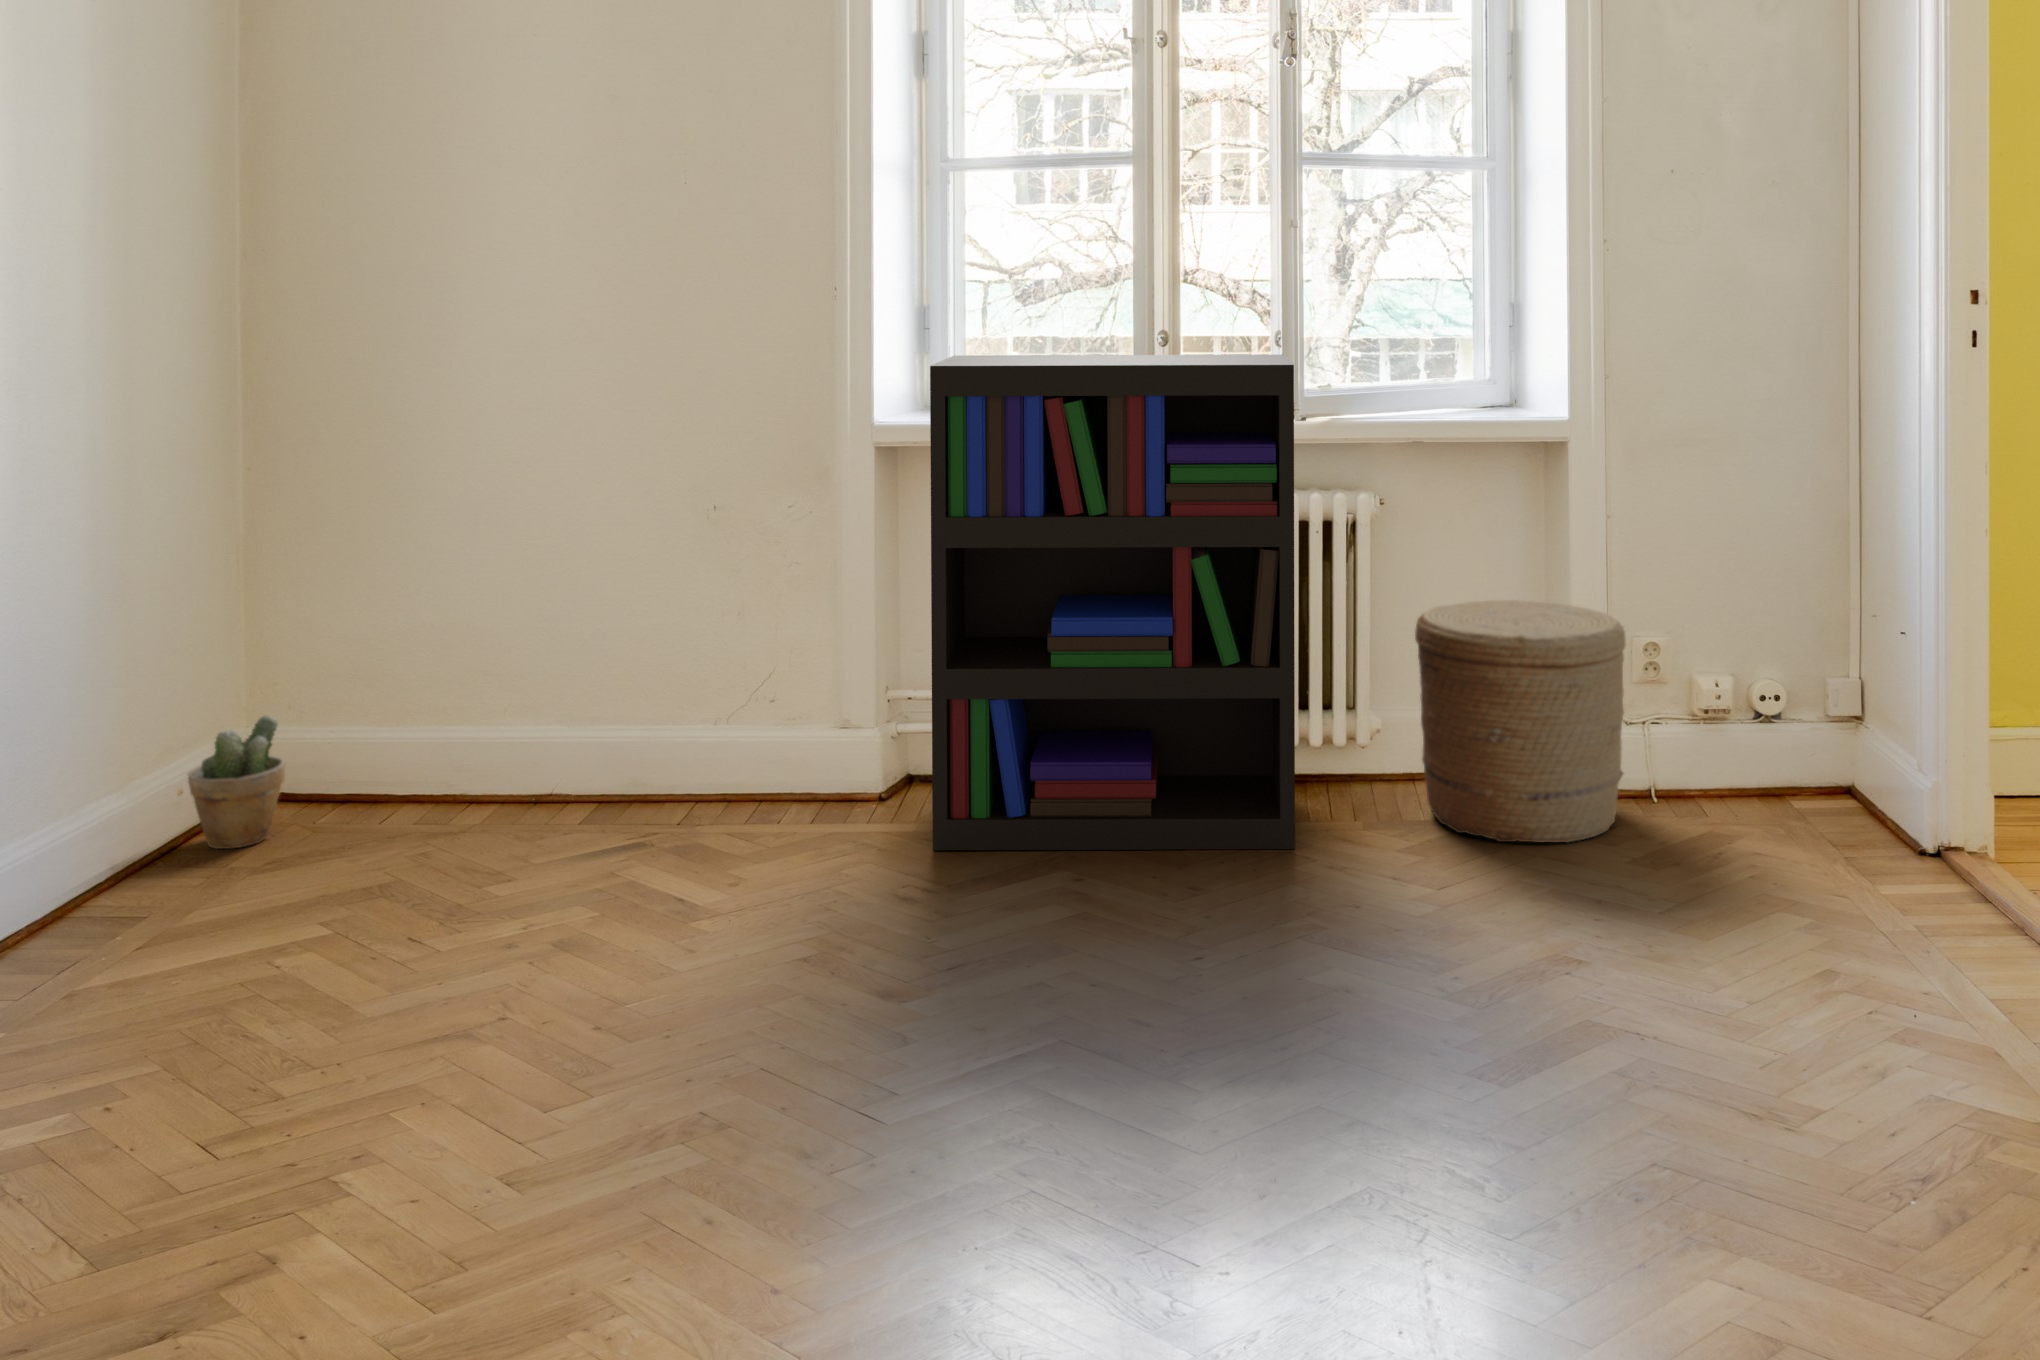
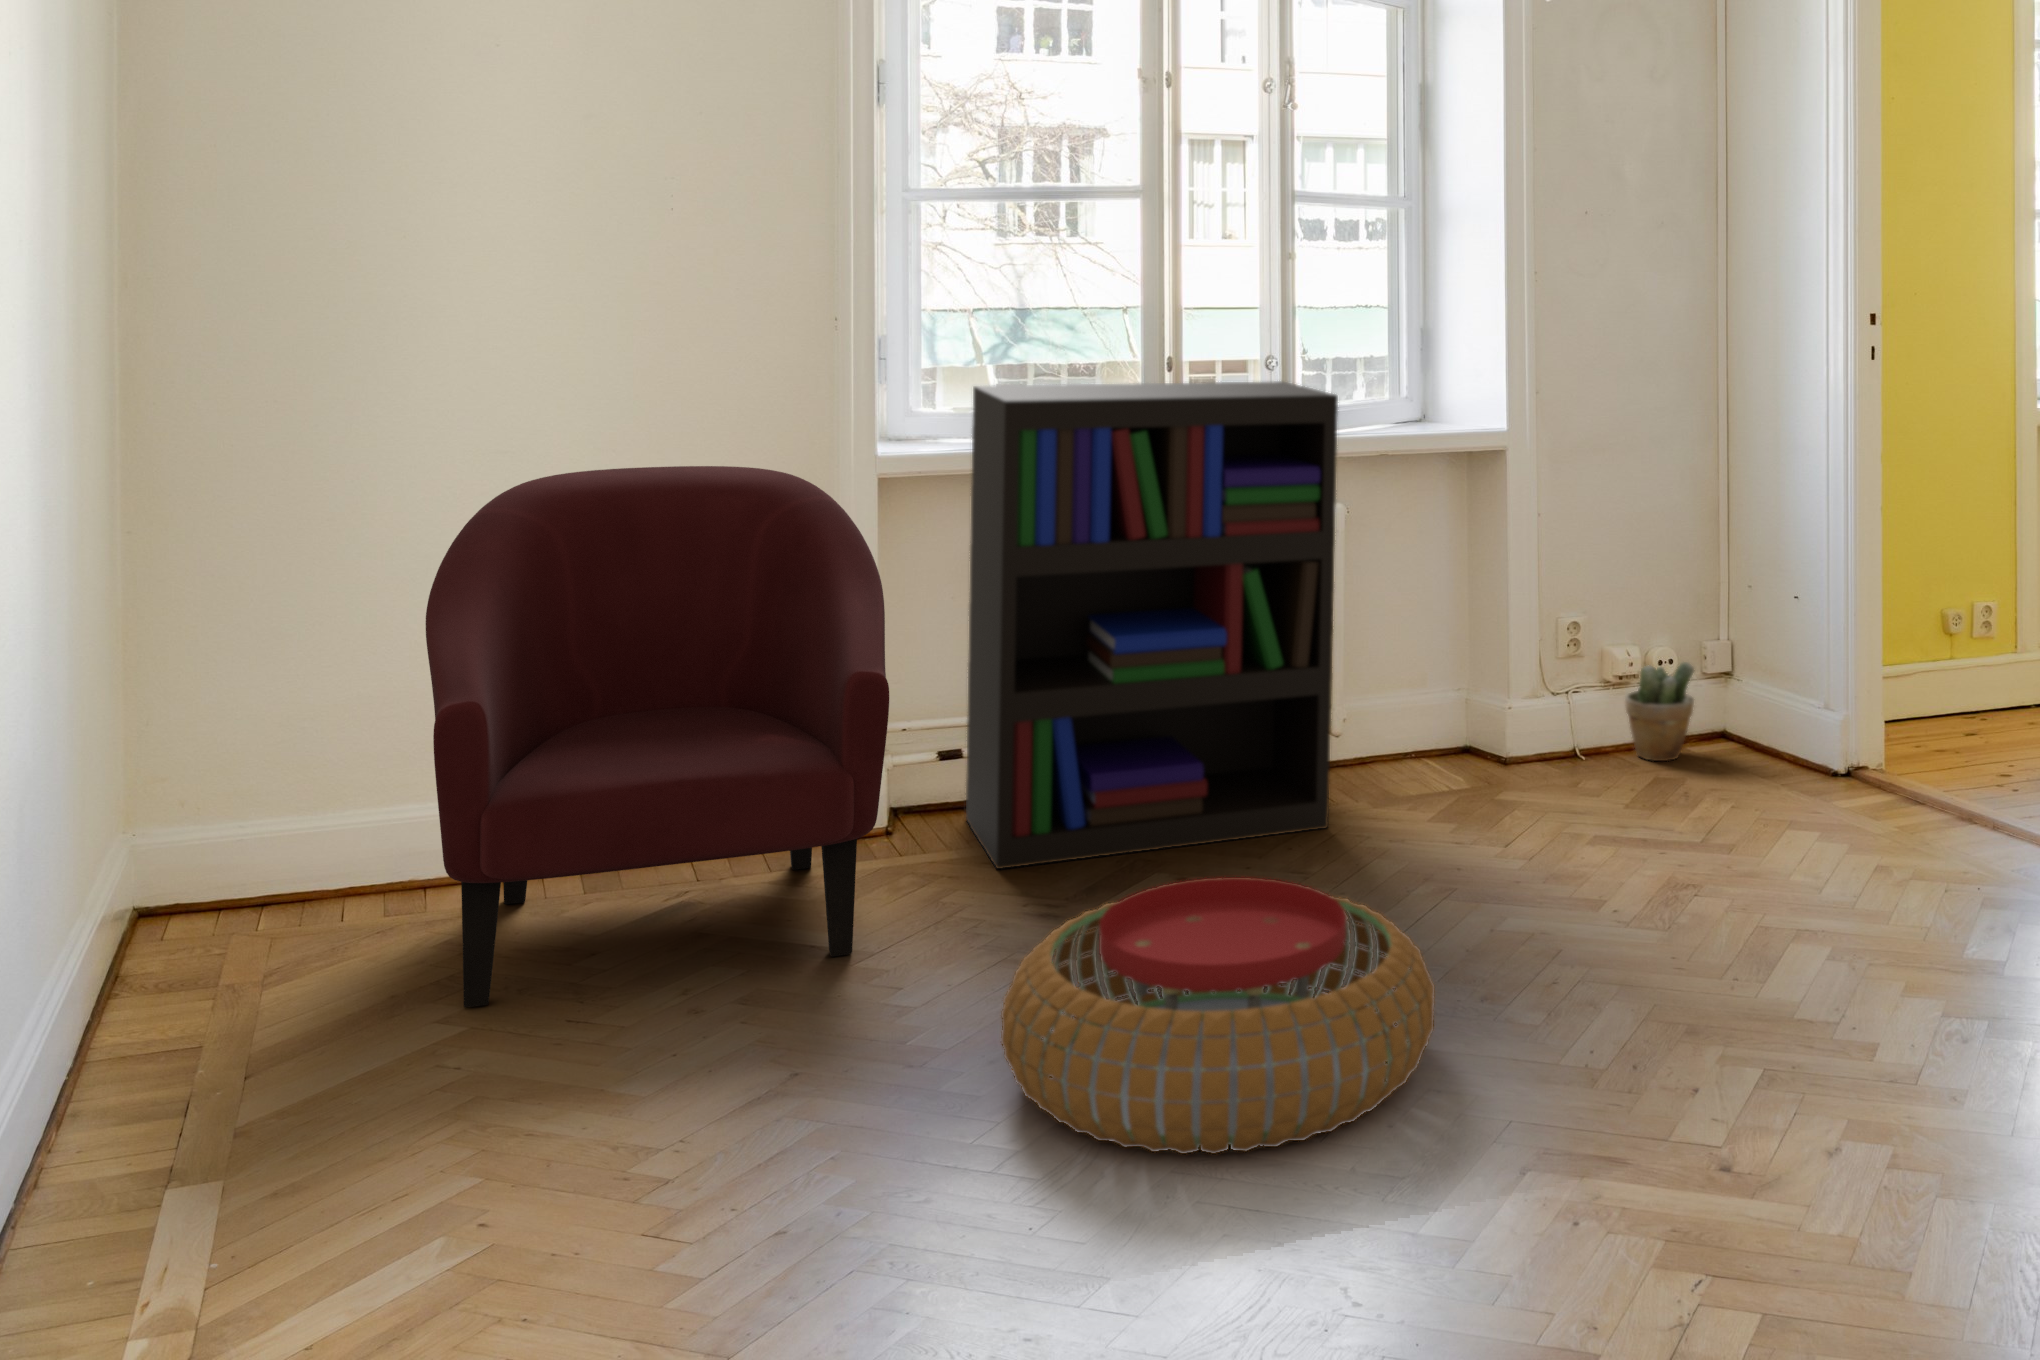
armchair: none [344,429,813,919] -> present [426,466,889,1007]
woven basket: present [1415,600,1625,842] -> none [1403,594,1582,802]
potted plant: present [188,716,286,849] -> present [1625,662,1694,761]
pouf: none [675,887,1169,1211] -> present [1001,877,1435,1154]

